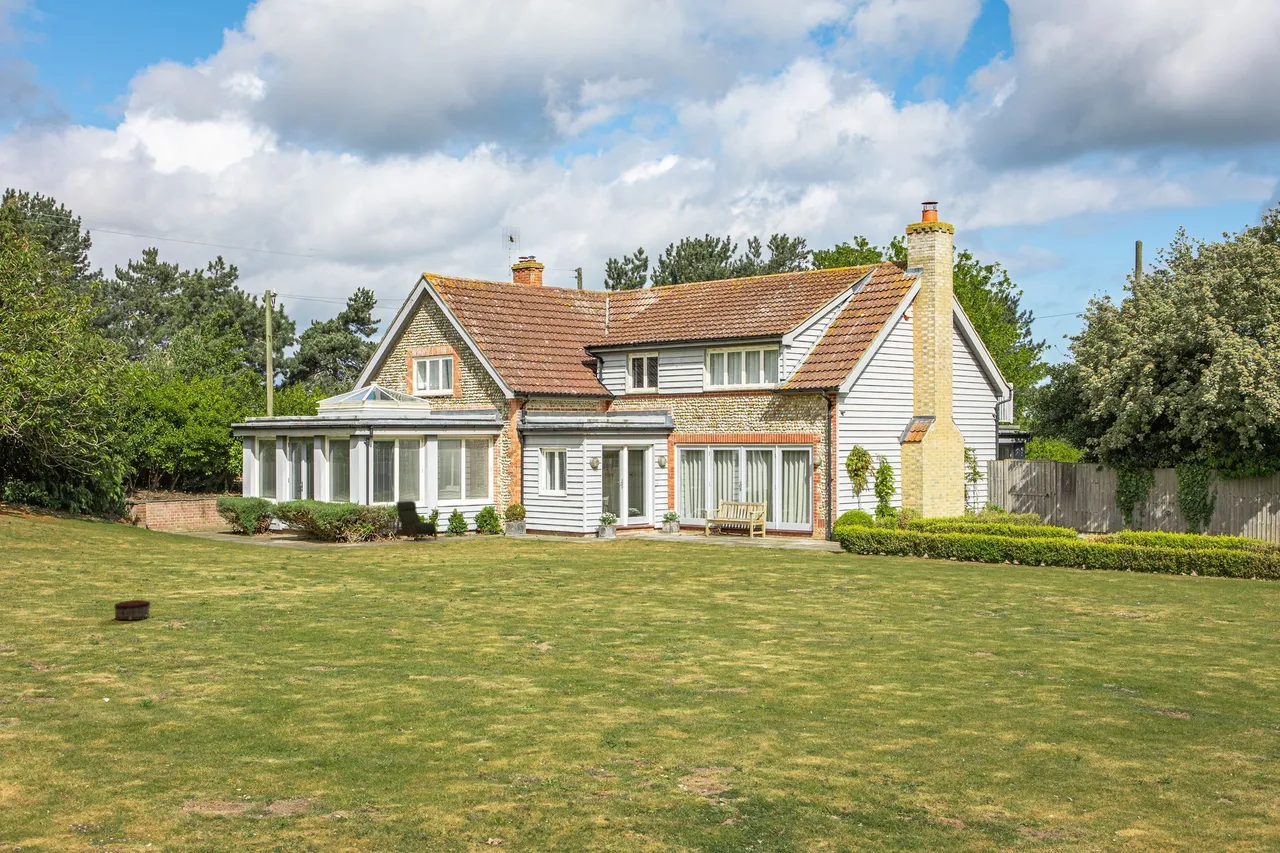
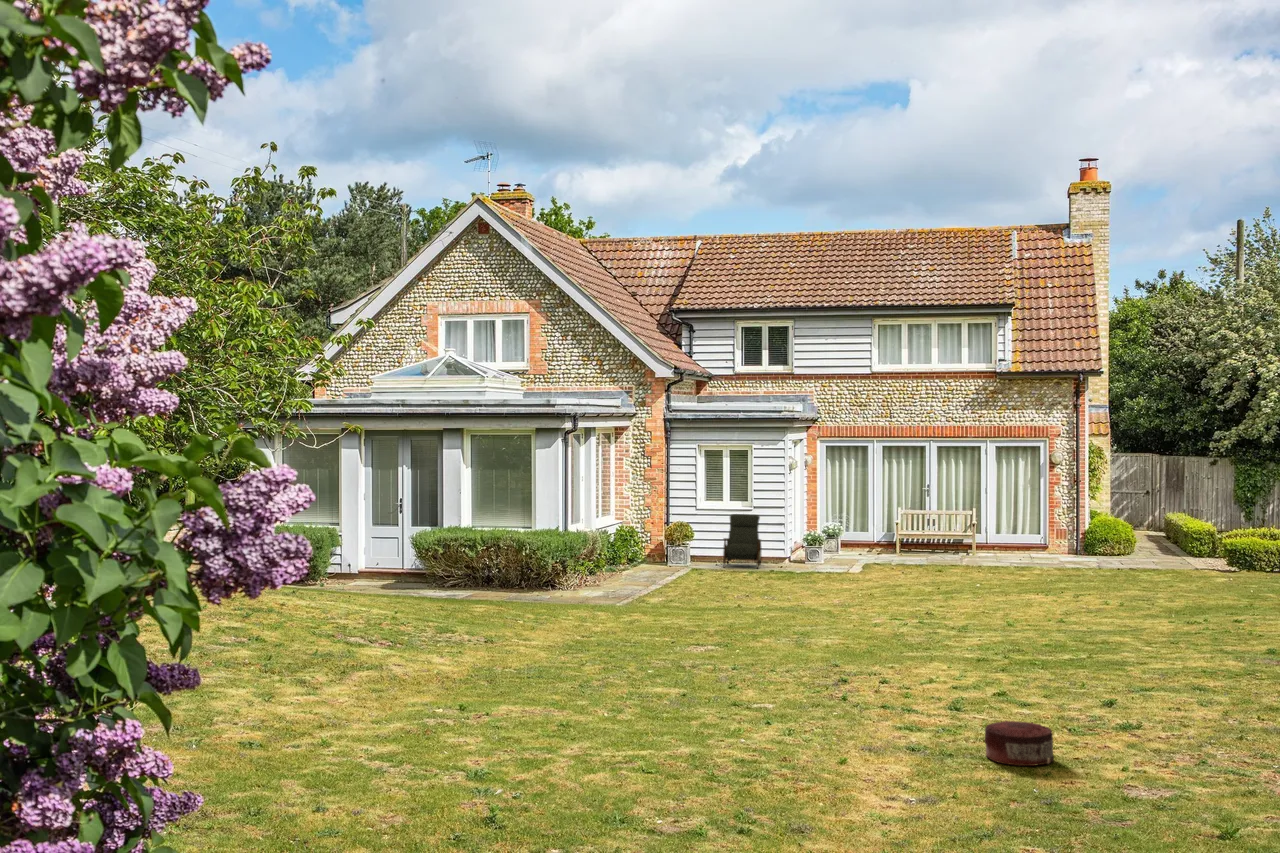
chair: present [395,501,436,541] -> present [723,514,761,569]

